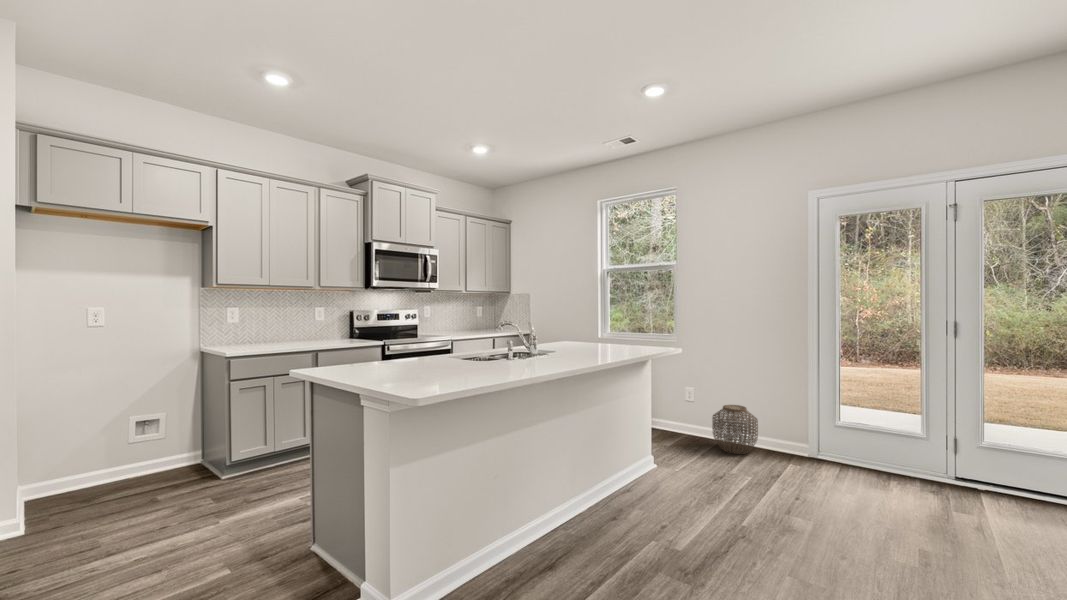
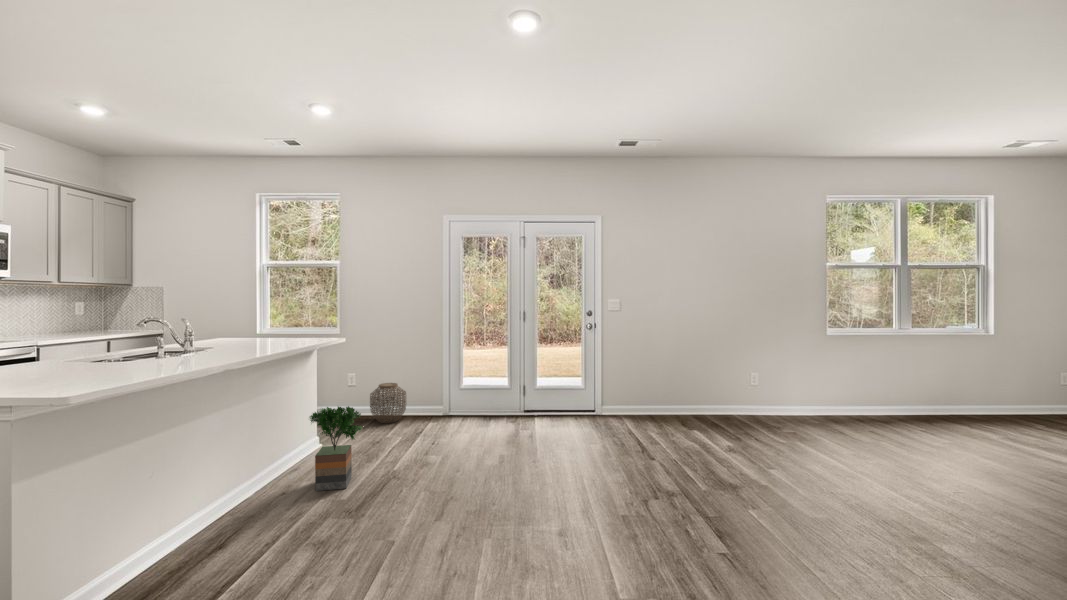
potted tree: none [639,429,703,534] -> present [310,406,362,491]

